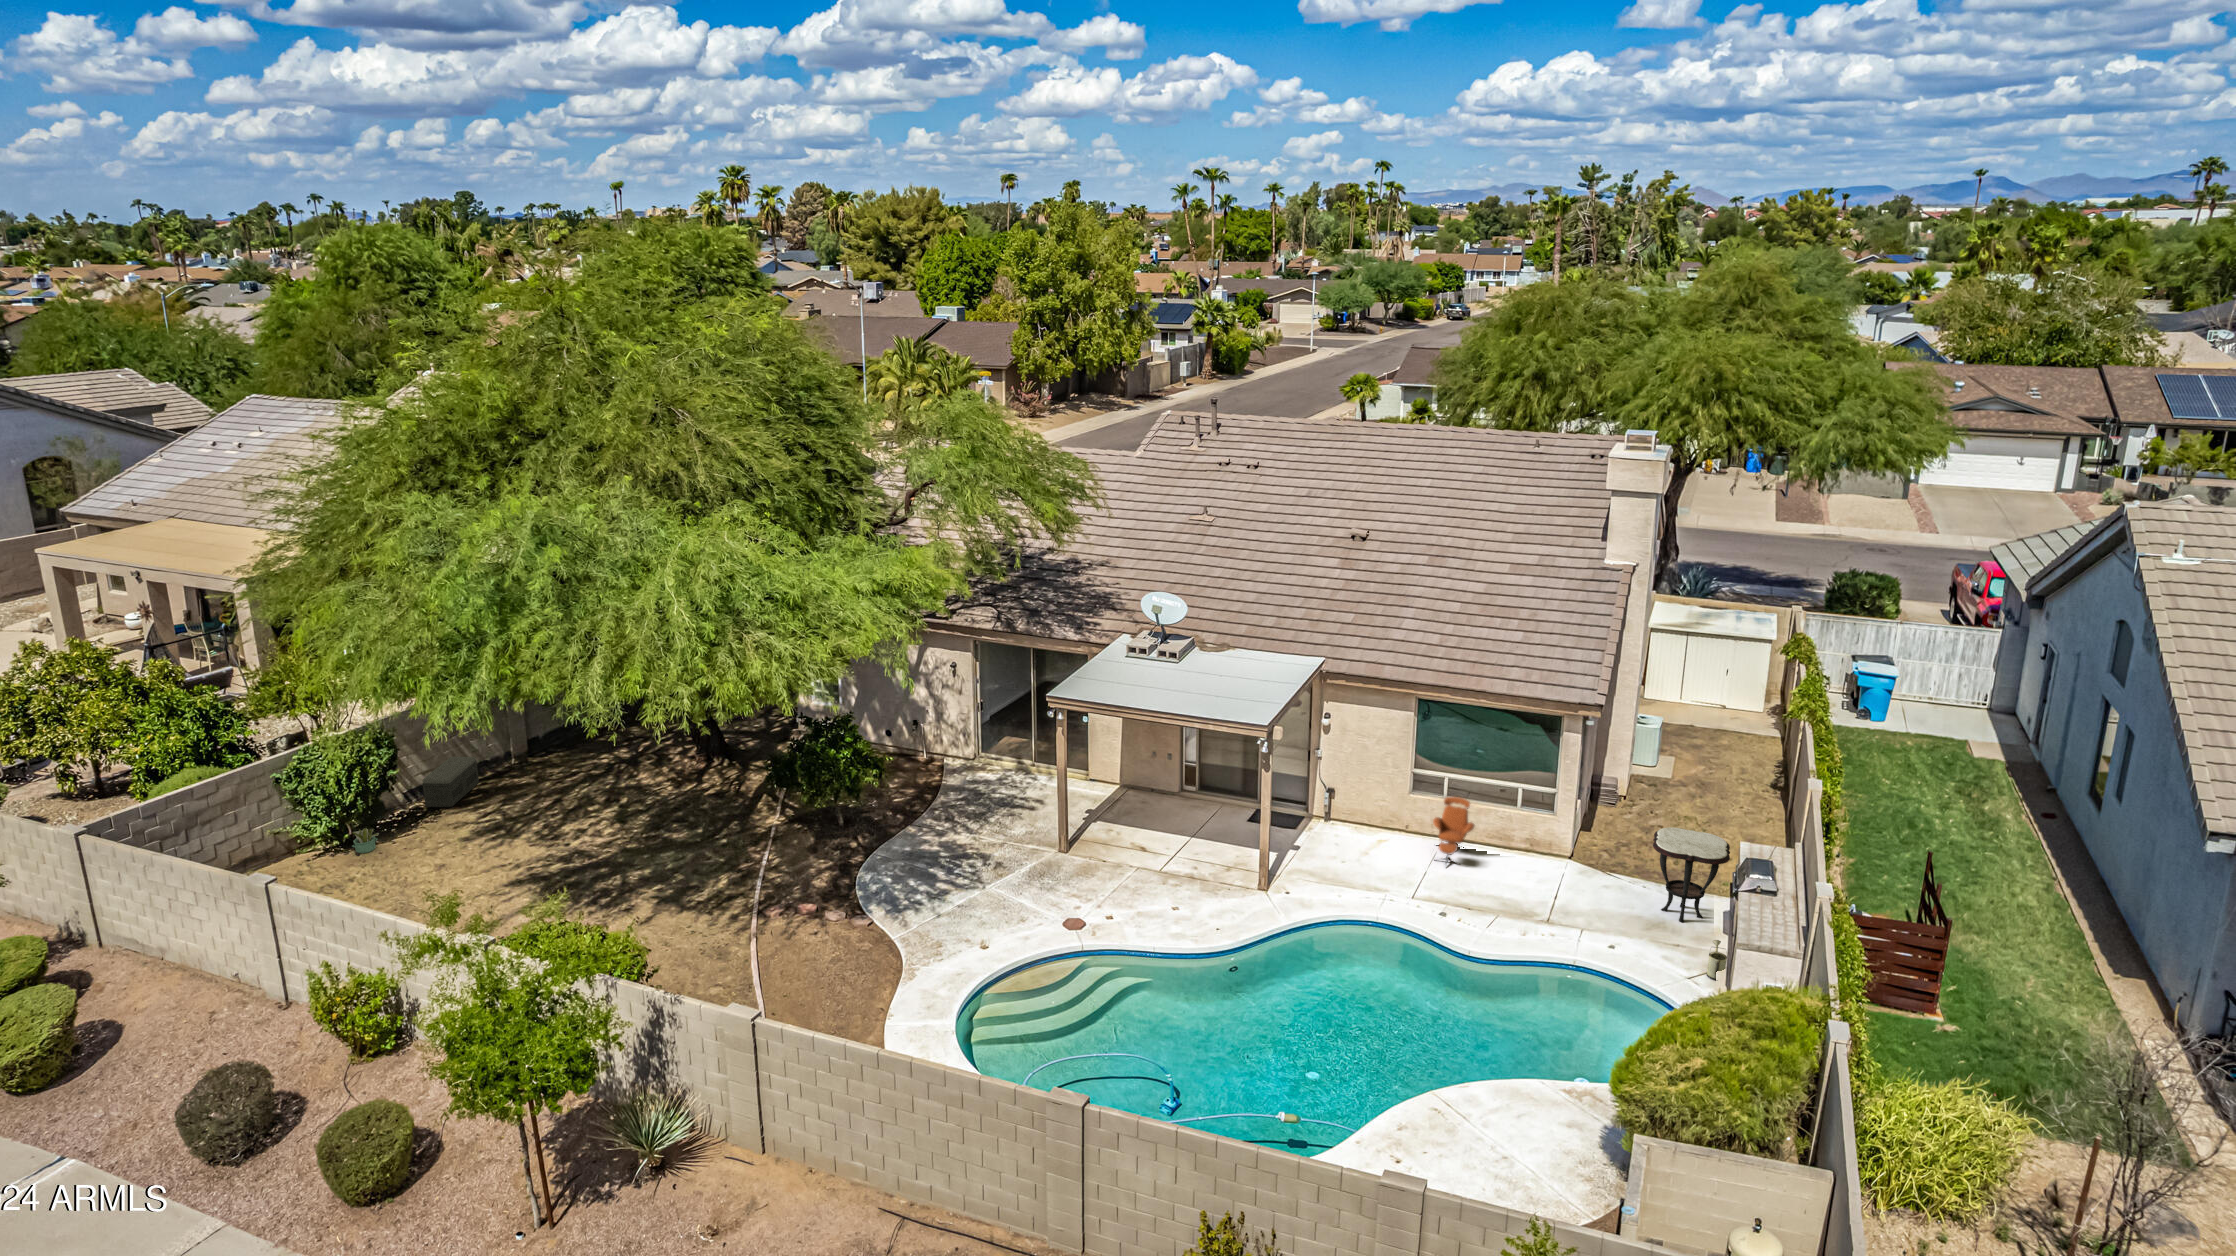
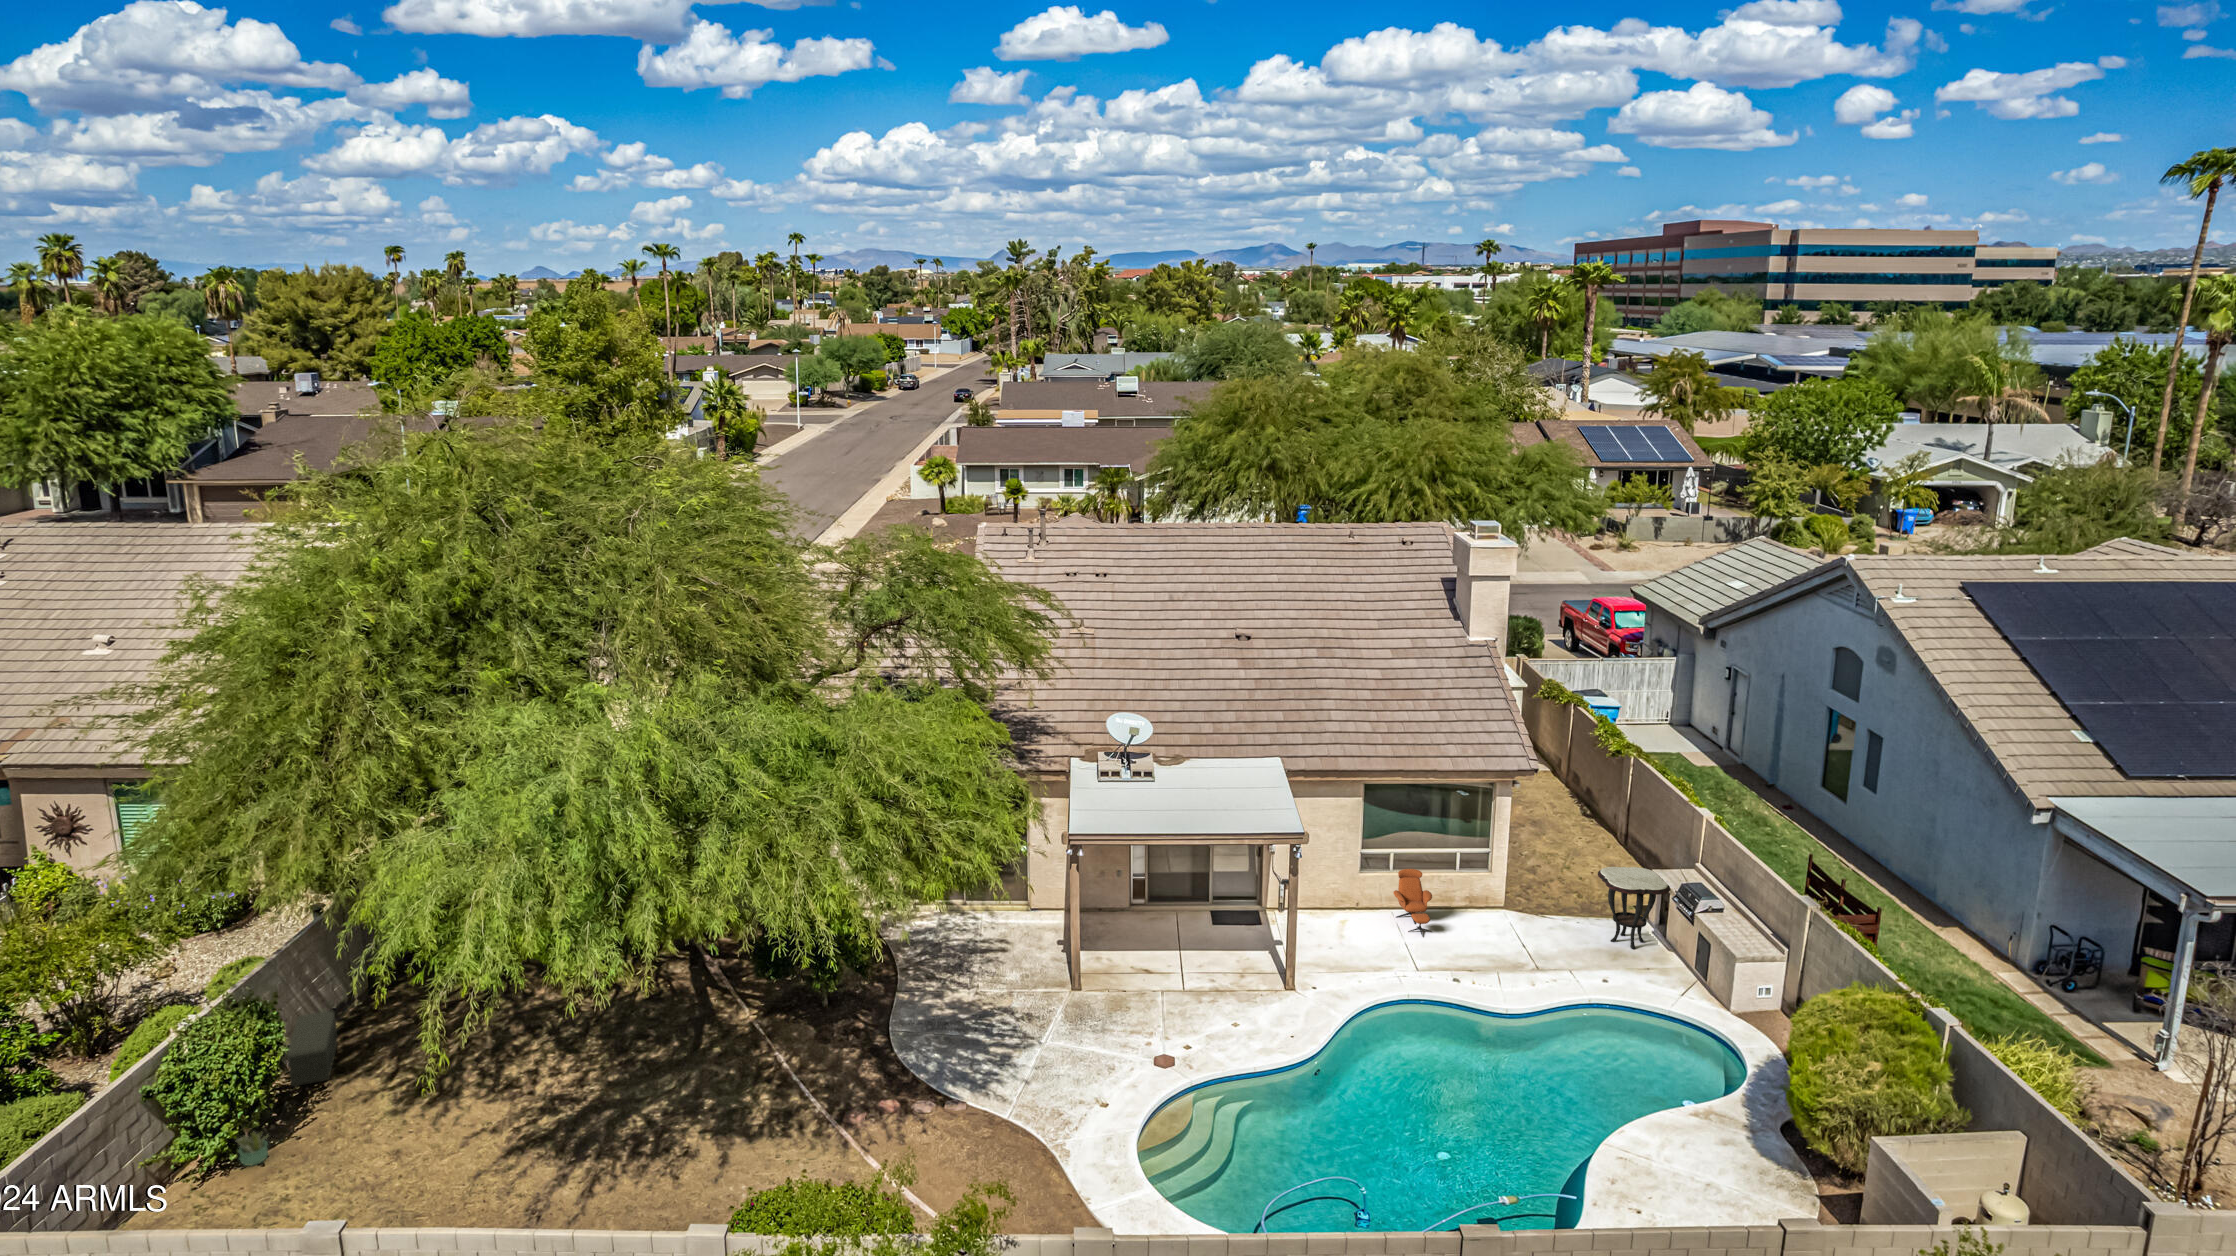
watering can: present [1707,940,1727,980] -> none [1686,960,1707,995]

